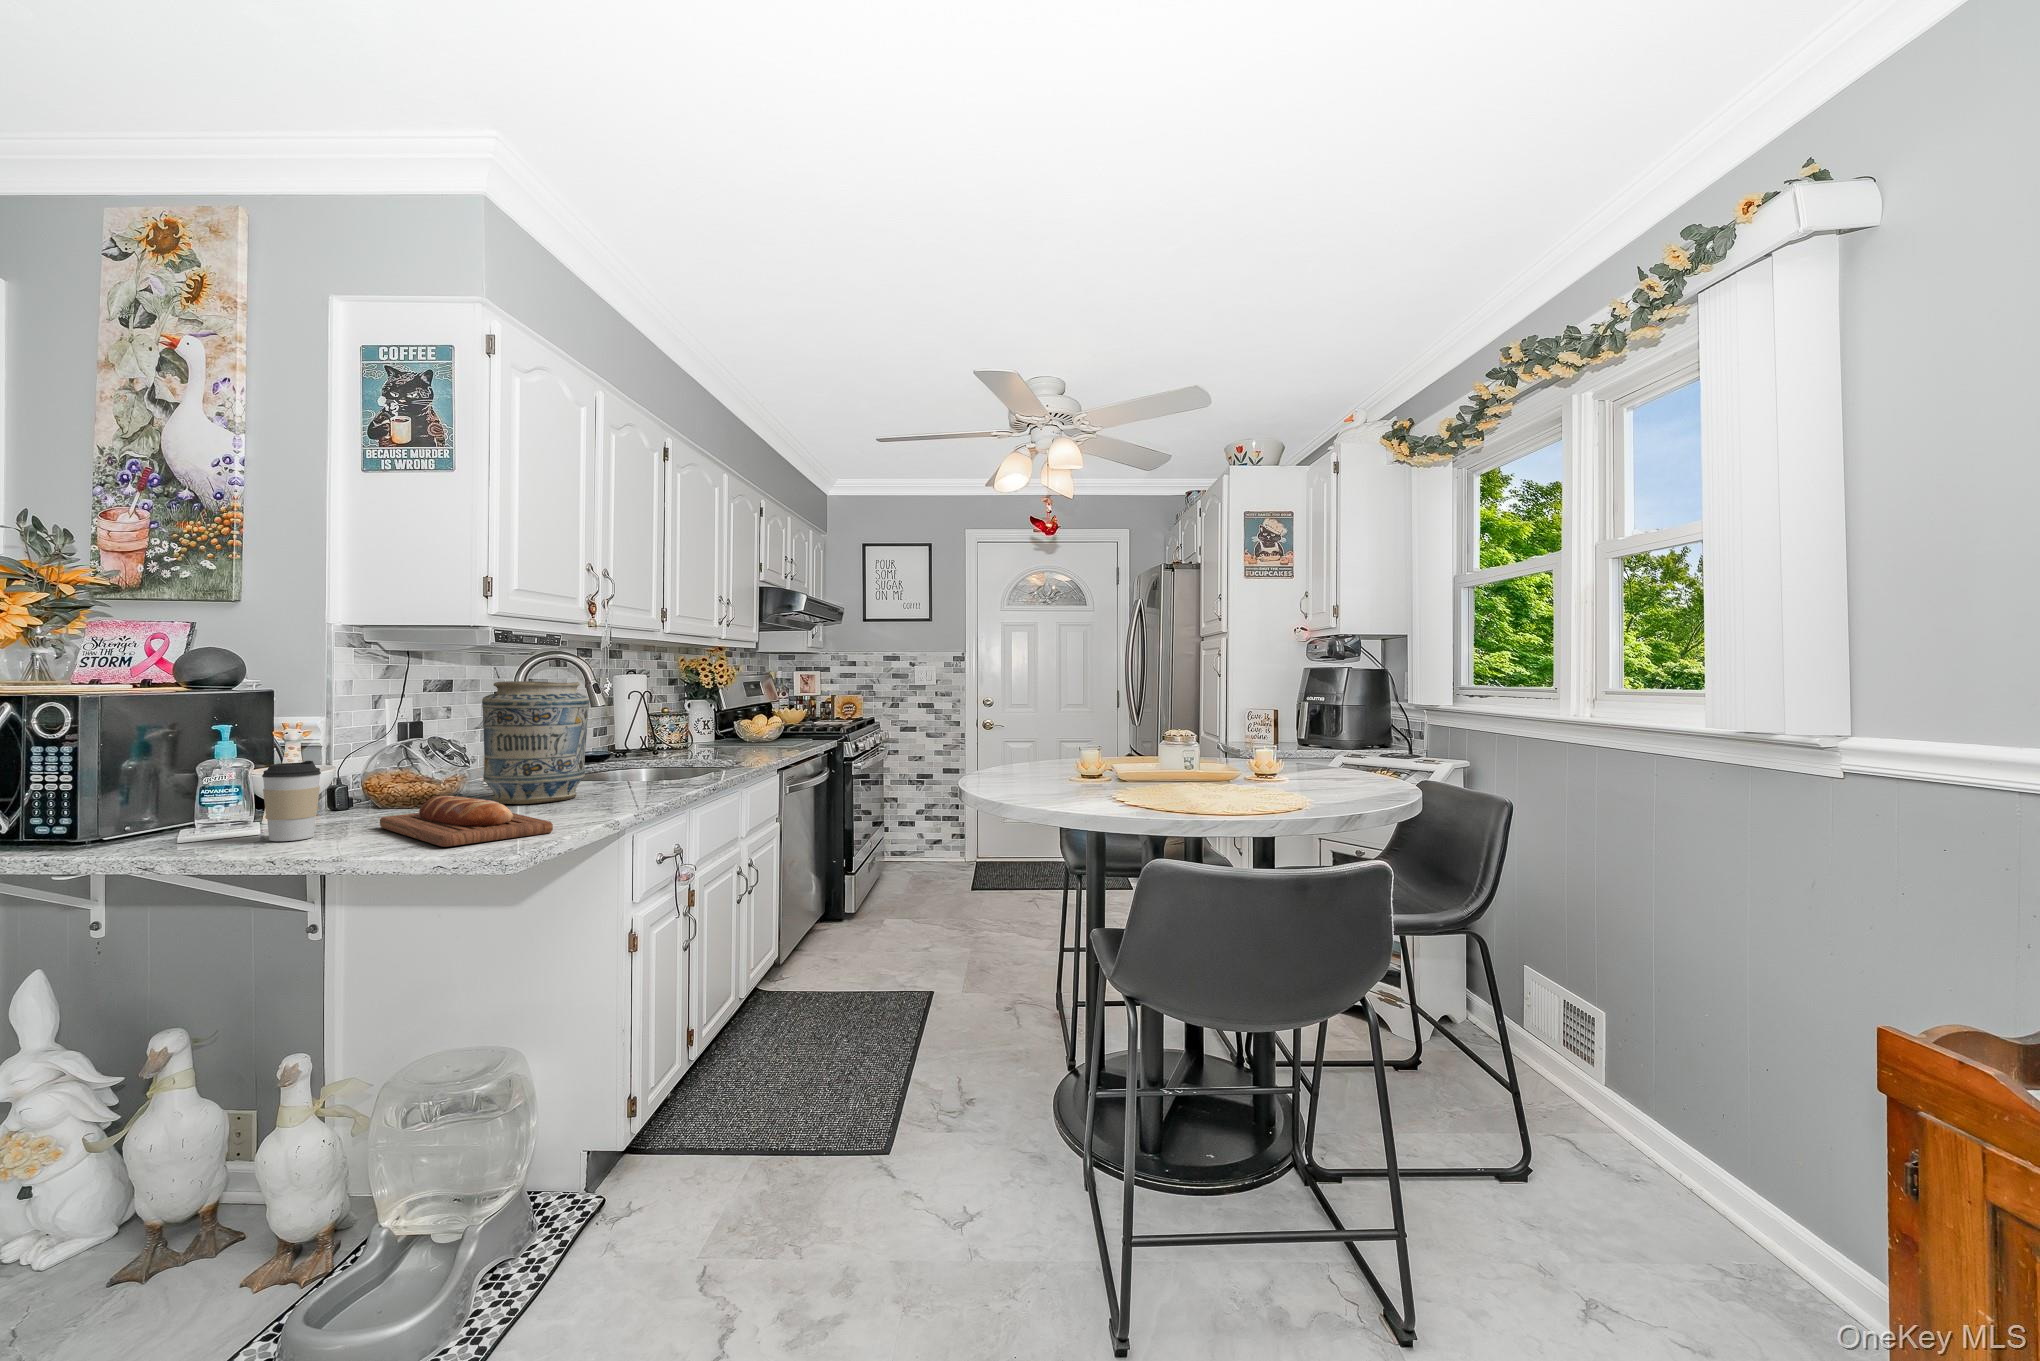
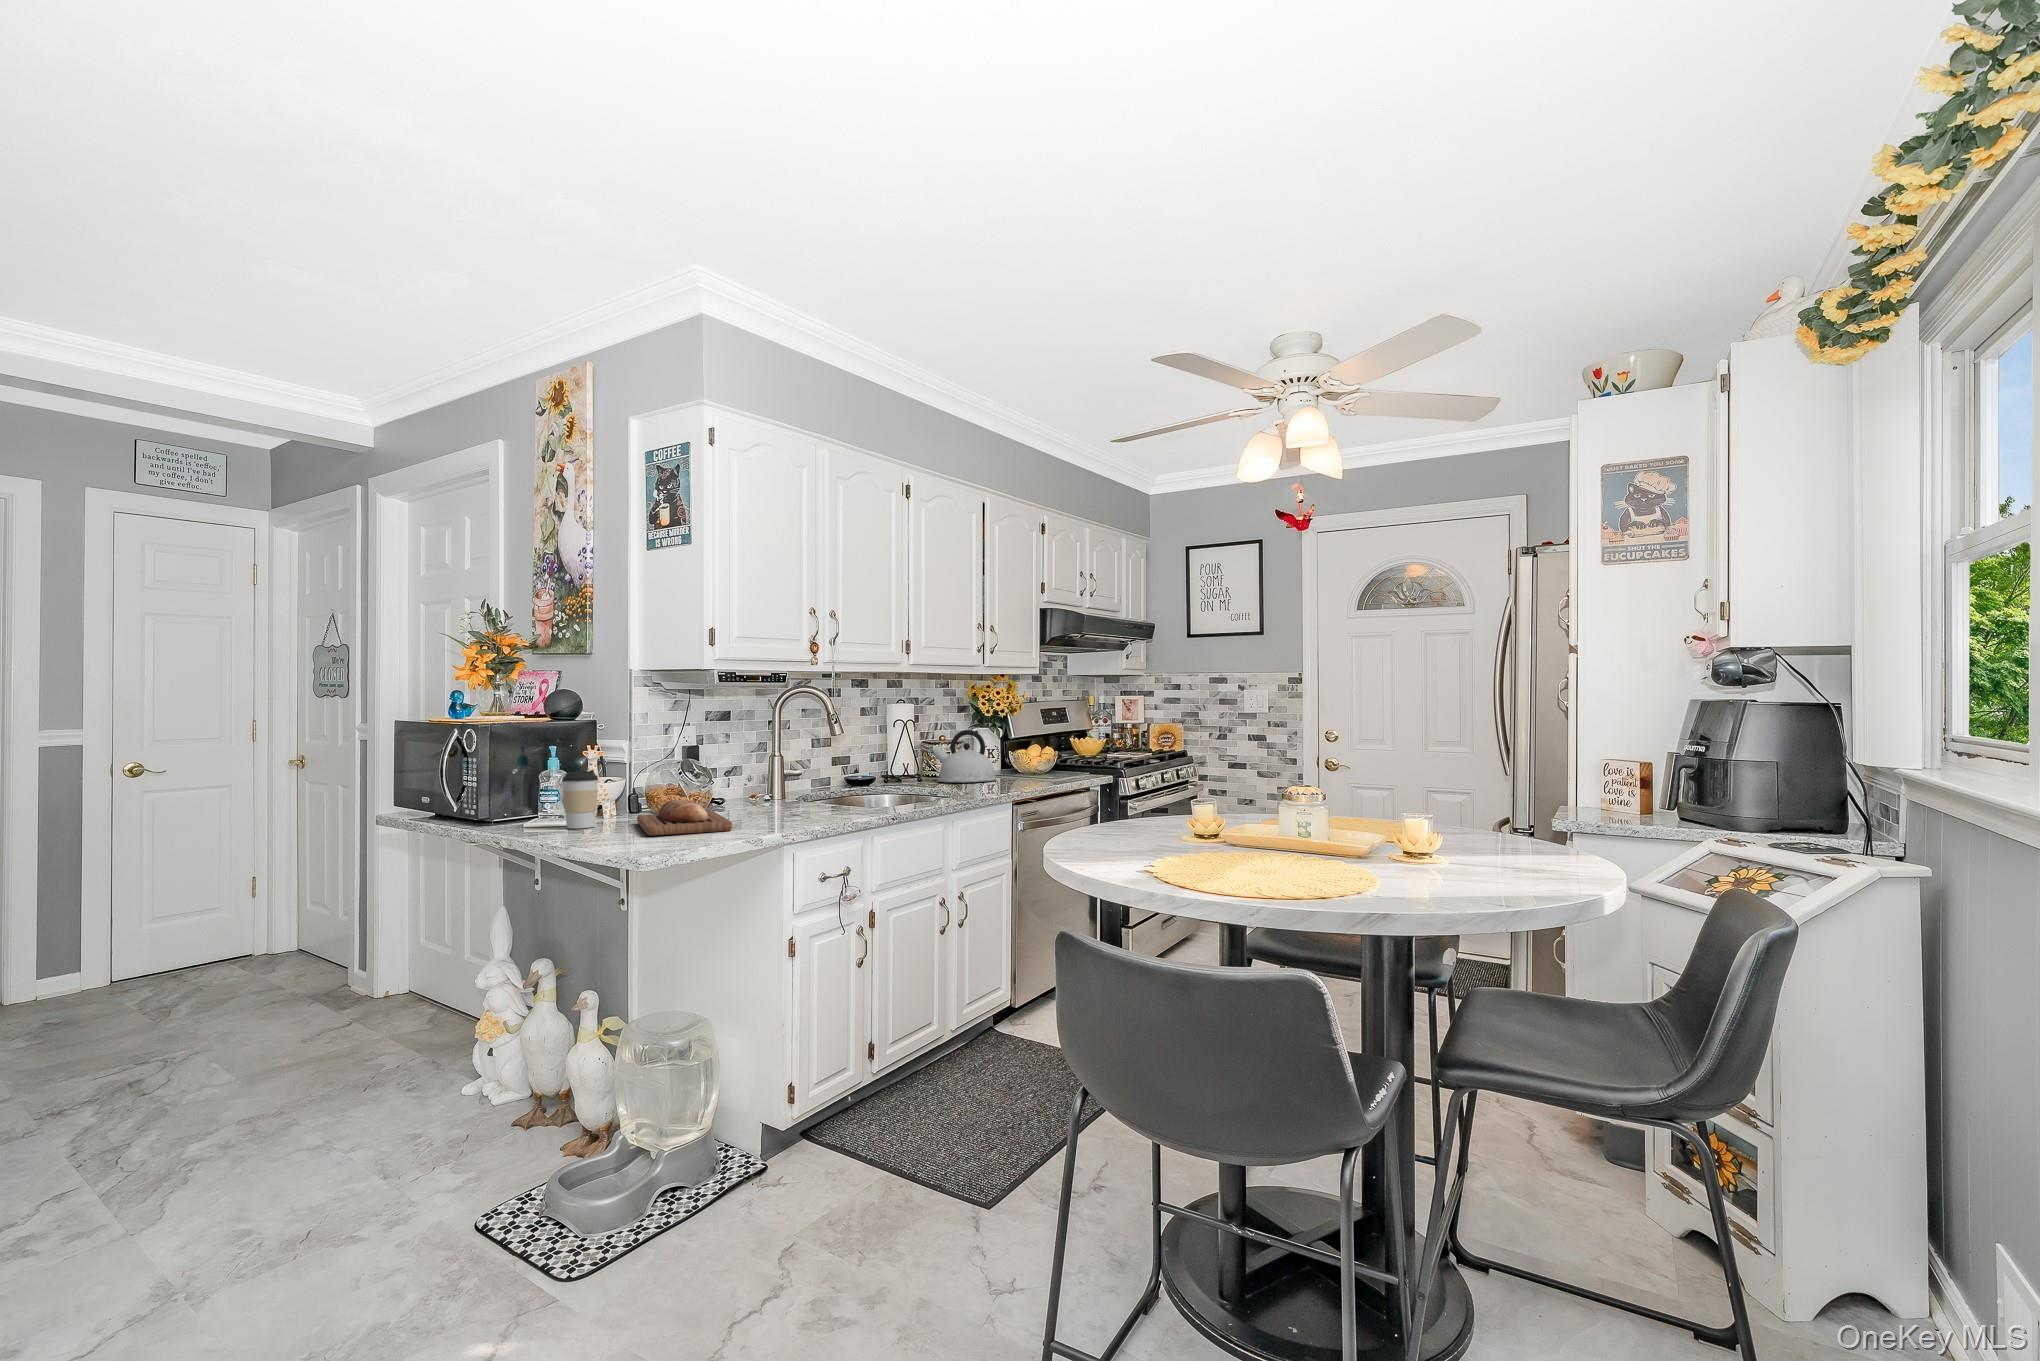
vase: present [482,681,589,804] -> none [727,710,807,812]
kettle: none [672,703,743,758] -> present [933,730,996,782]

